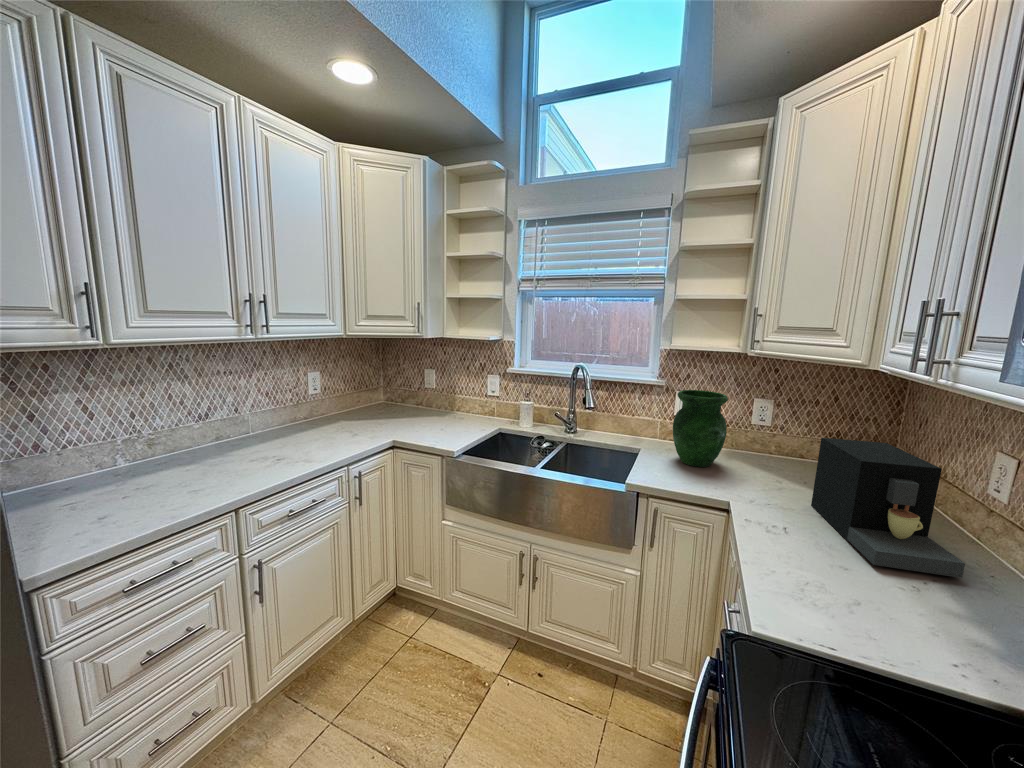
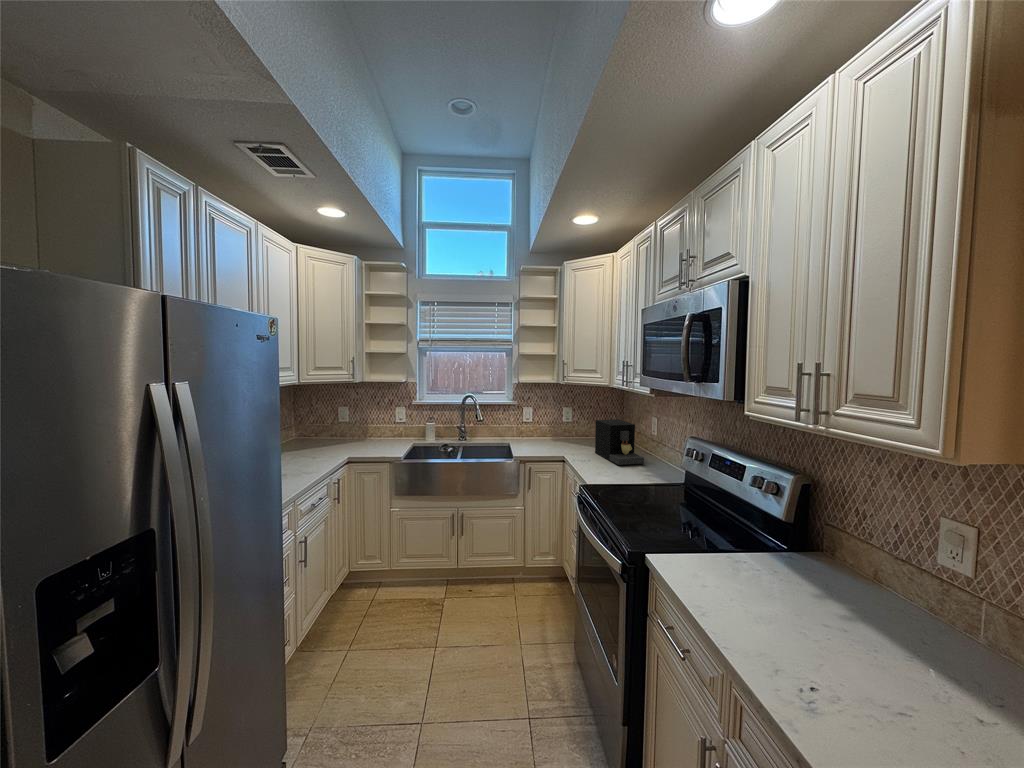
vase: present [673,390,728,467] -> none [528,405,555,446]

